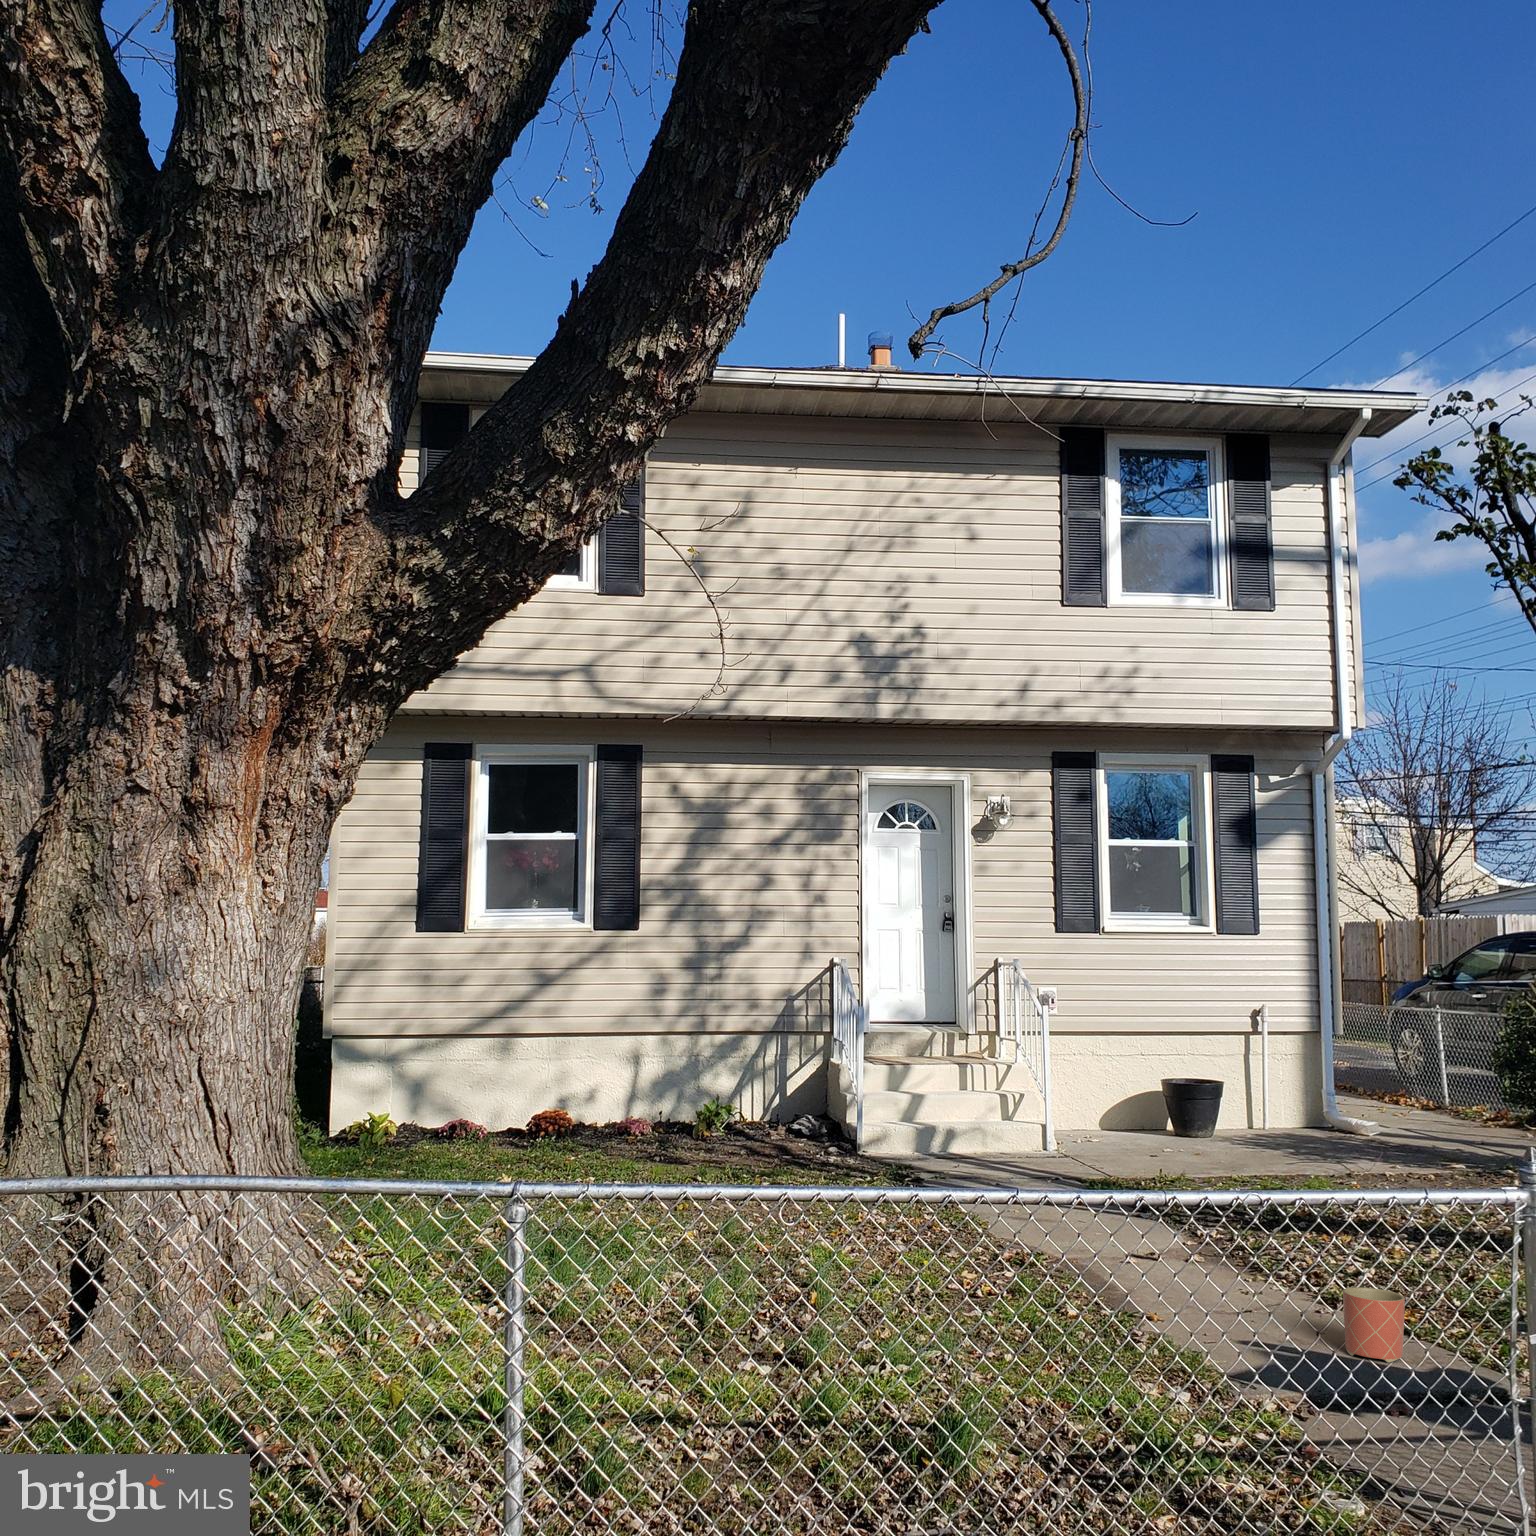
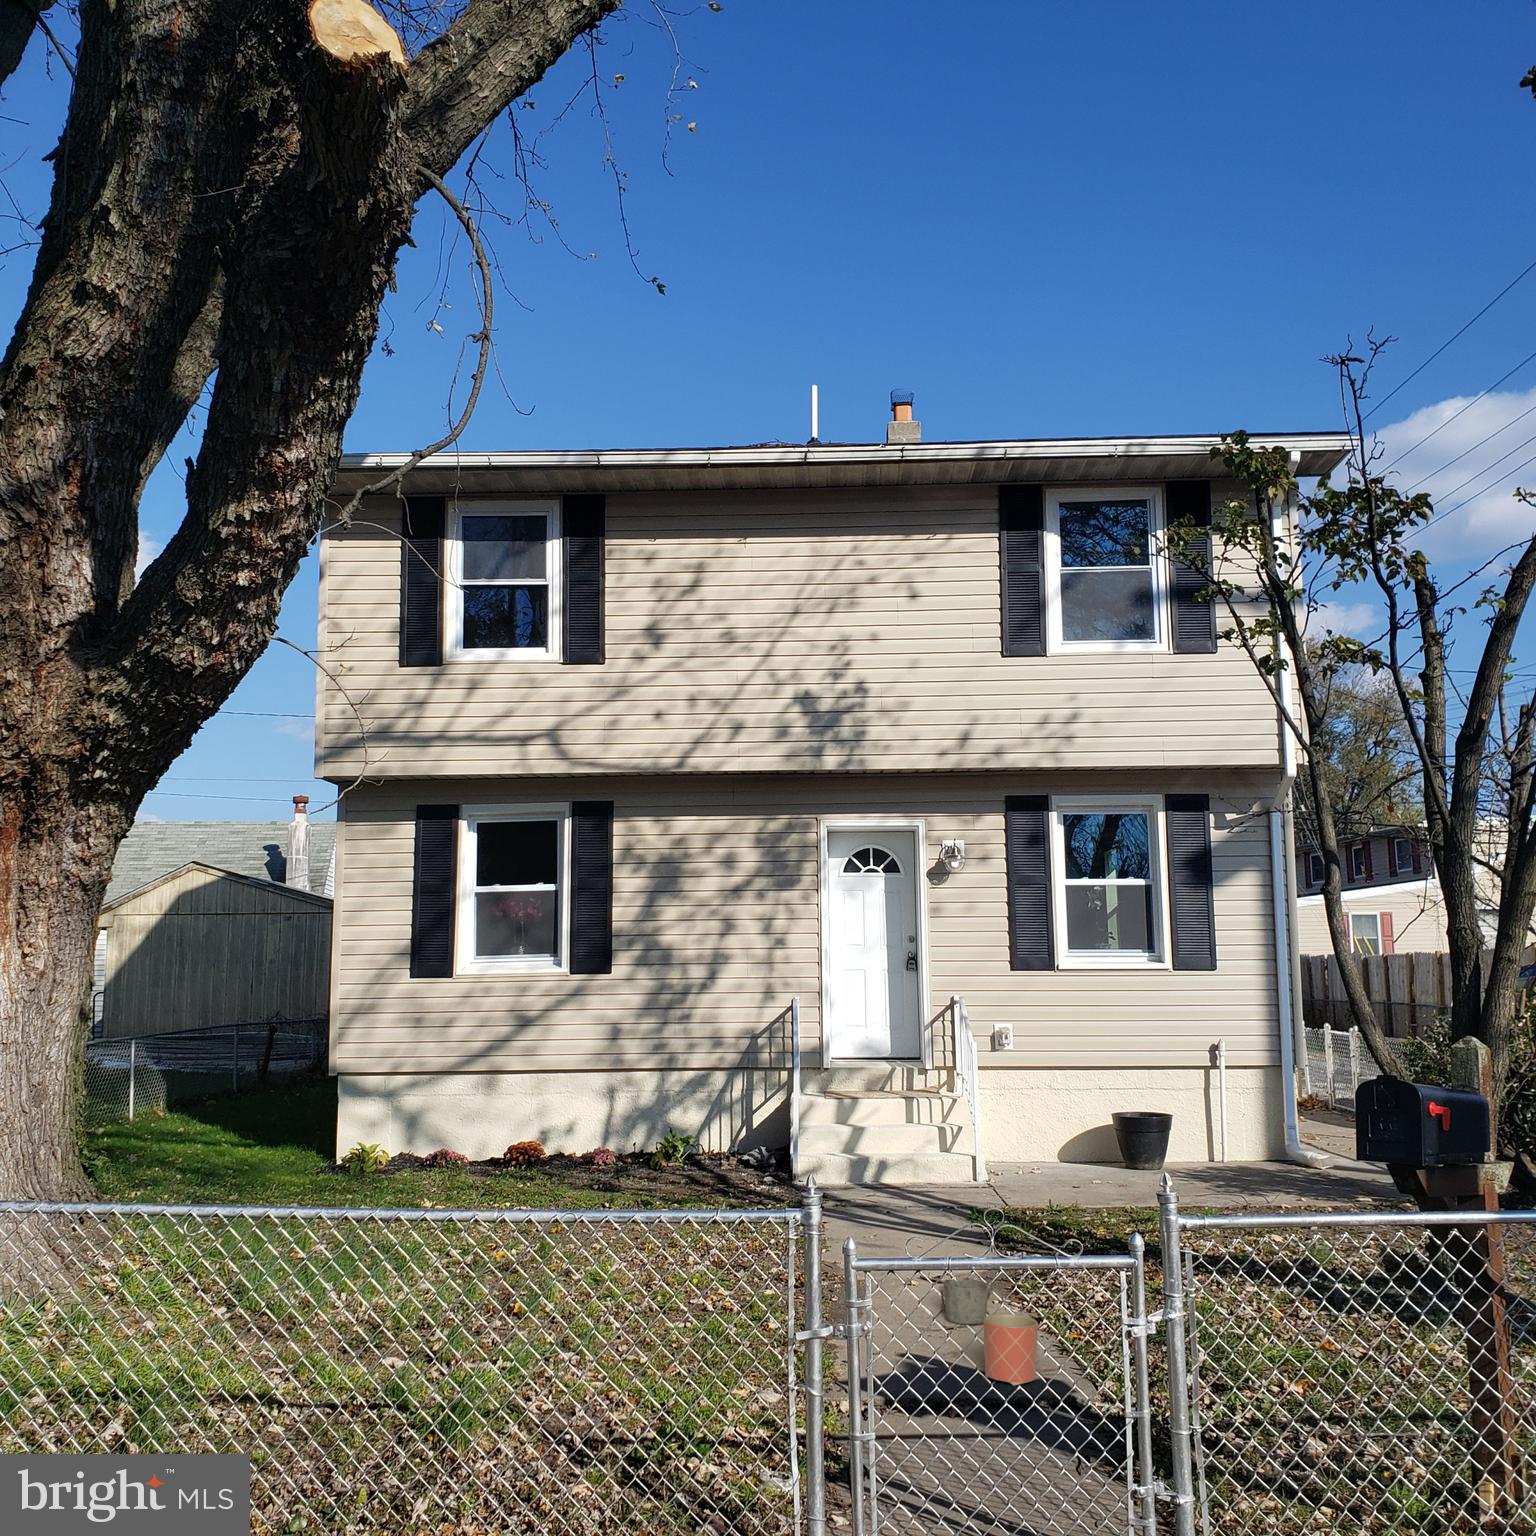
bucket: none [1205,1250,1271,1299] -> present [939,1278,993,1324]

